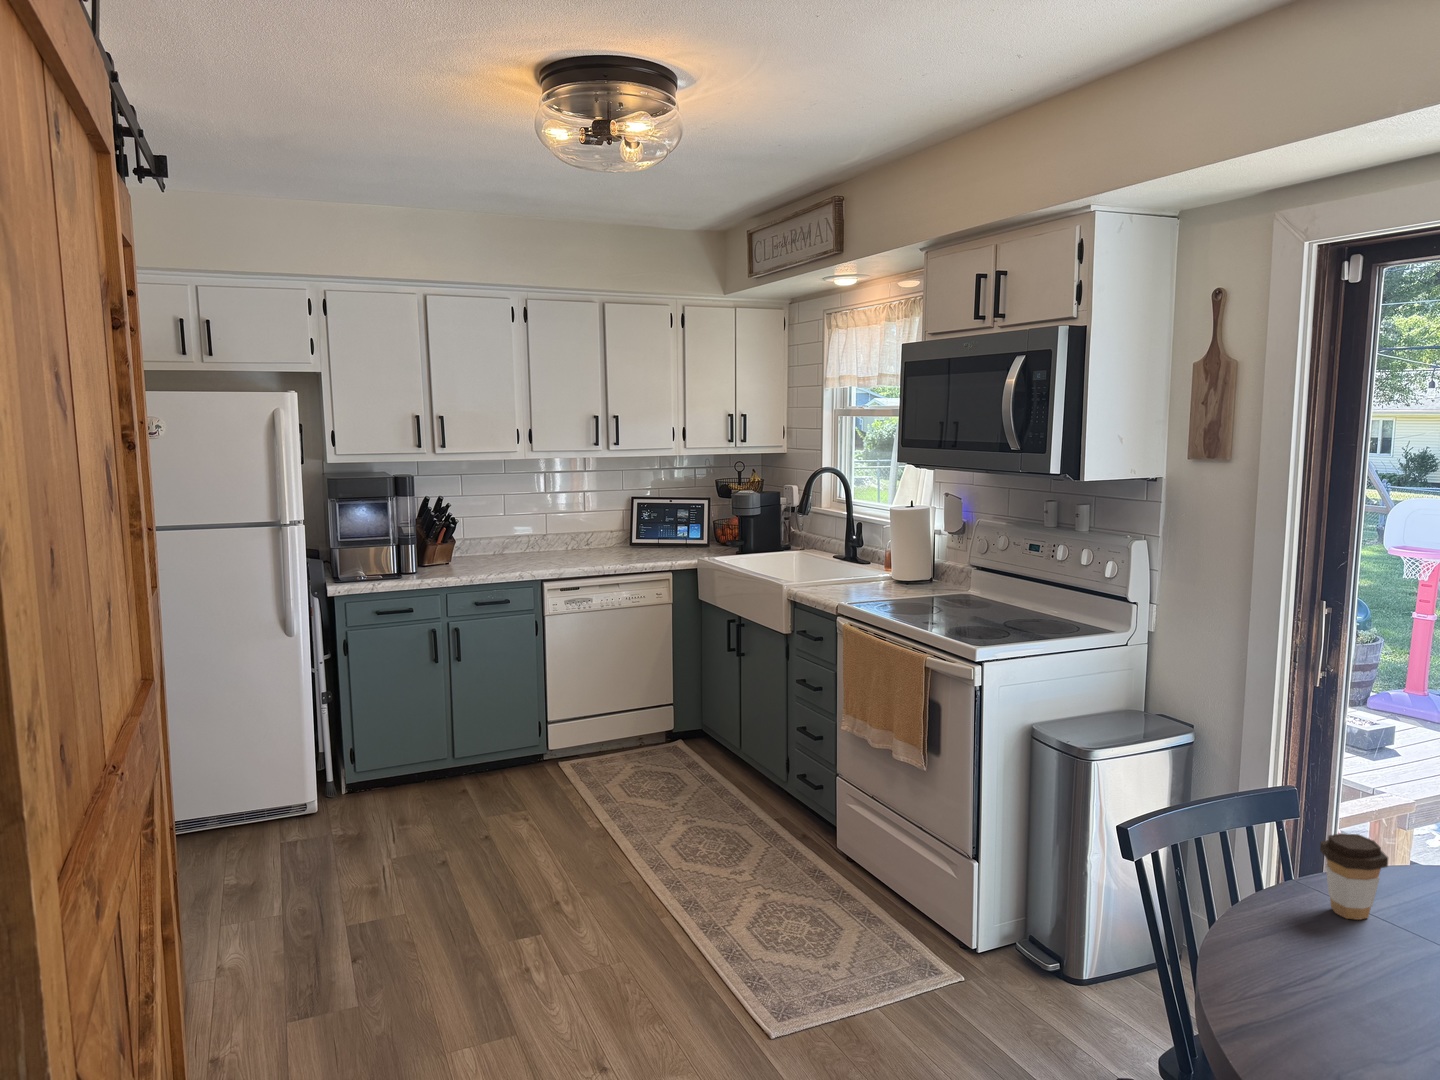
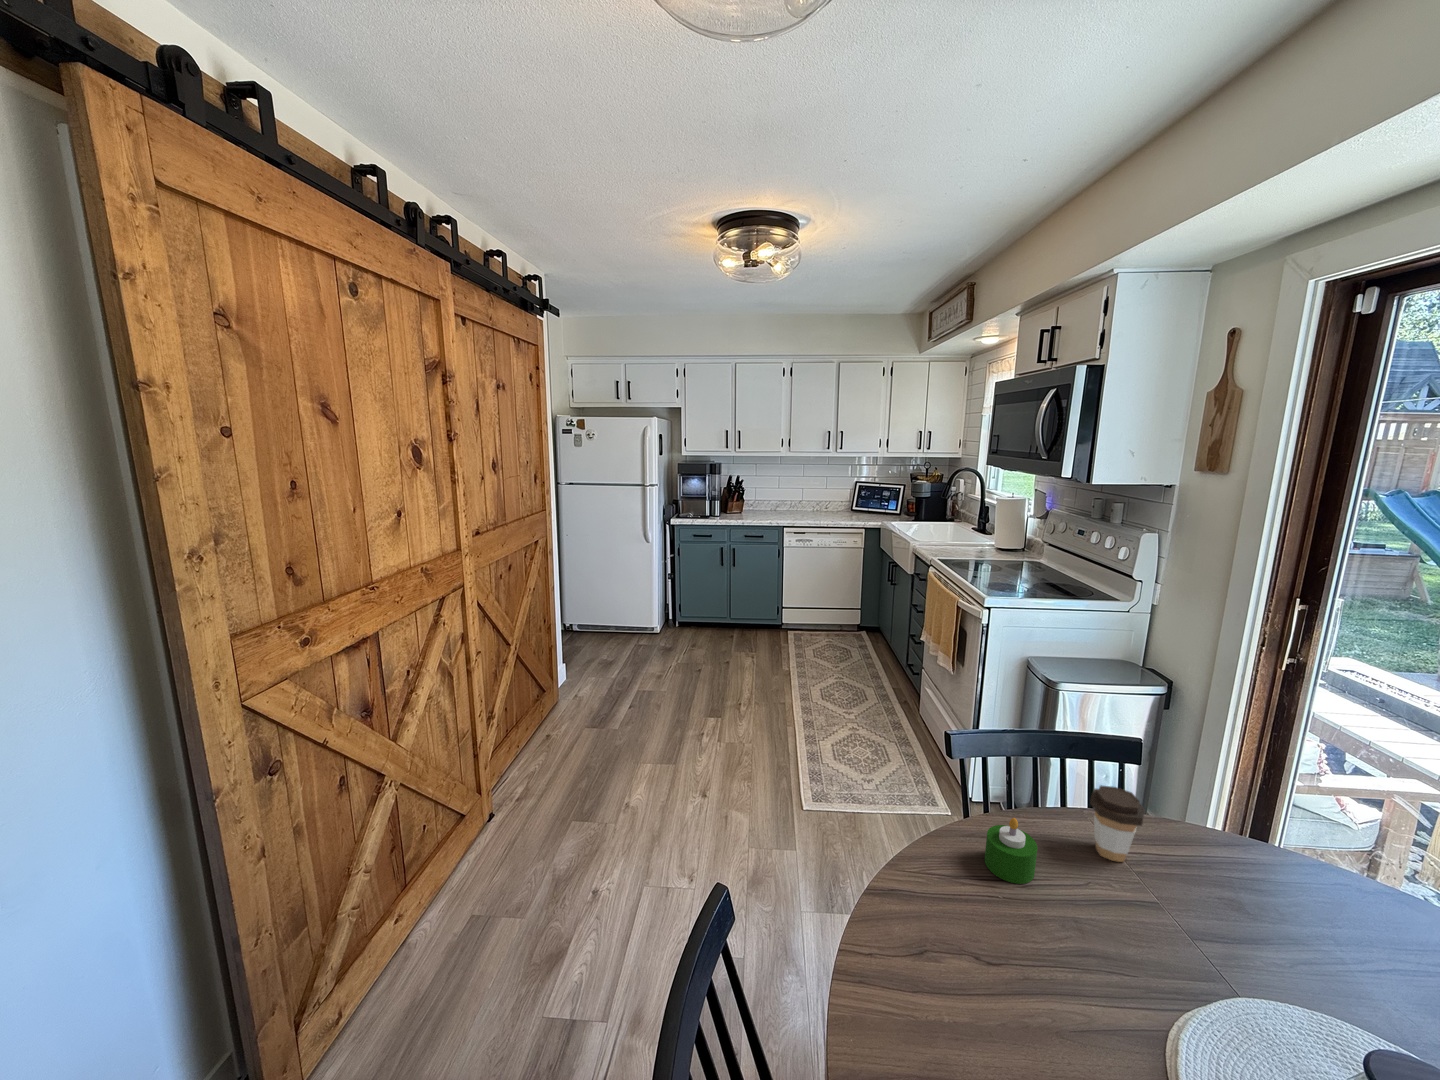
candle: none [1260,892,1326,972] -> present [985,818,1038,884]

